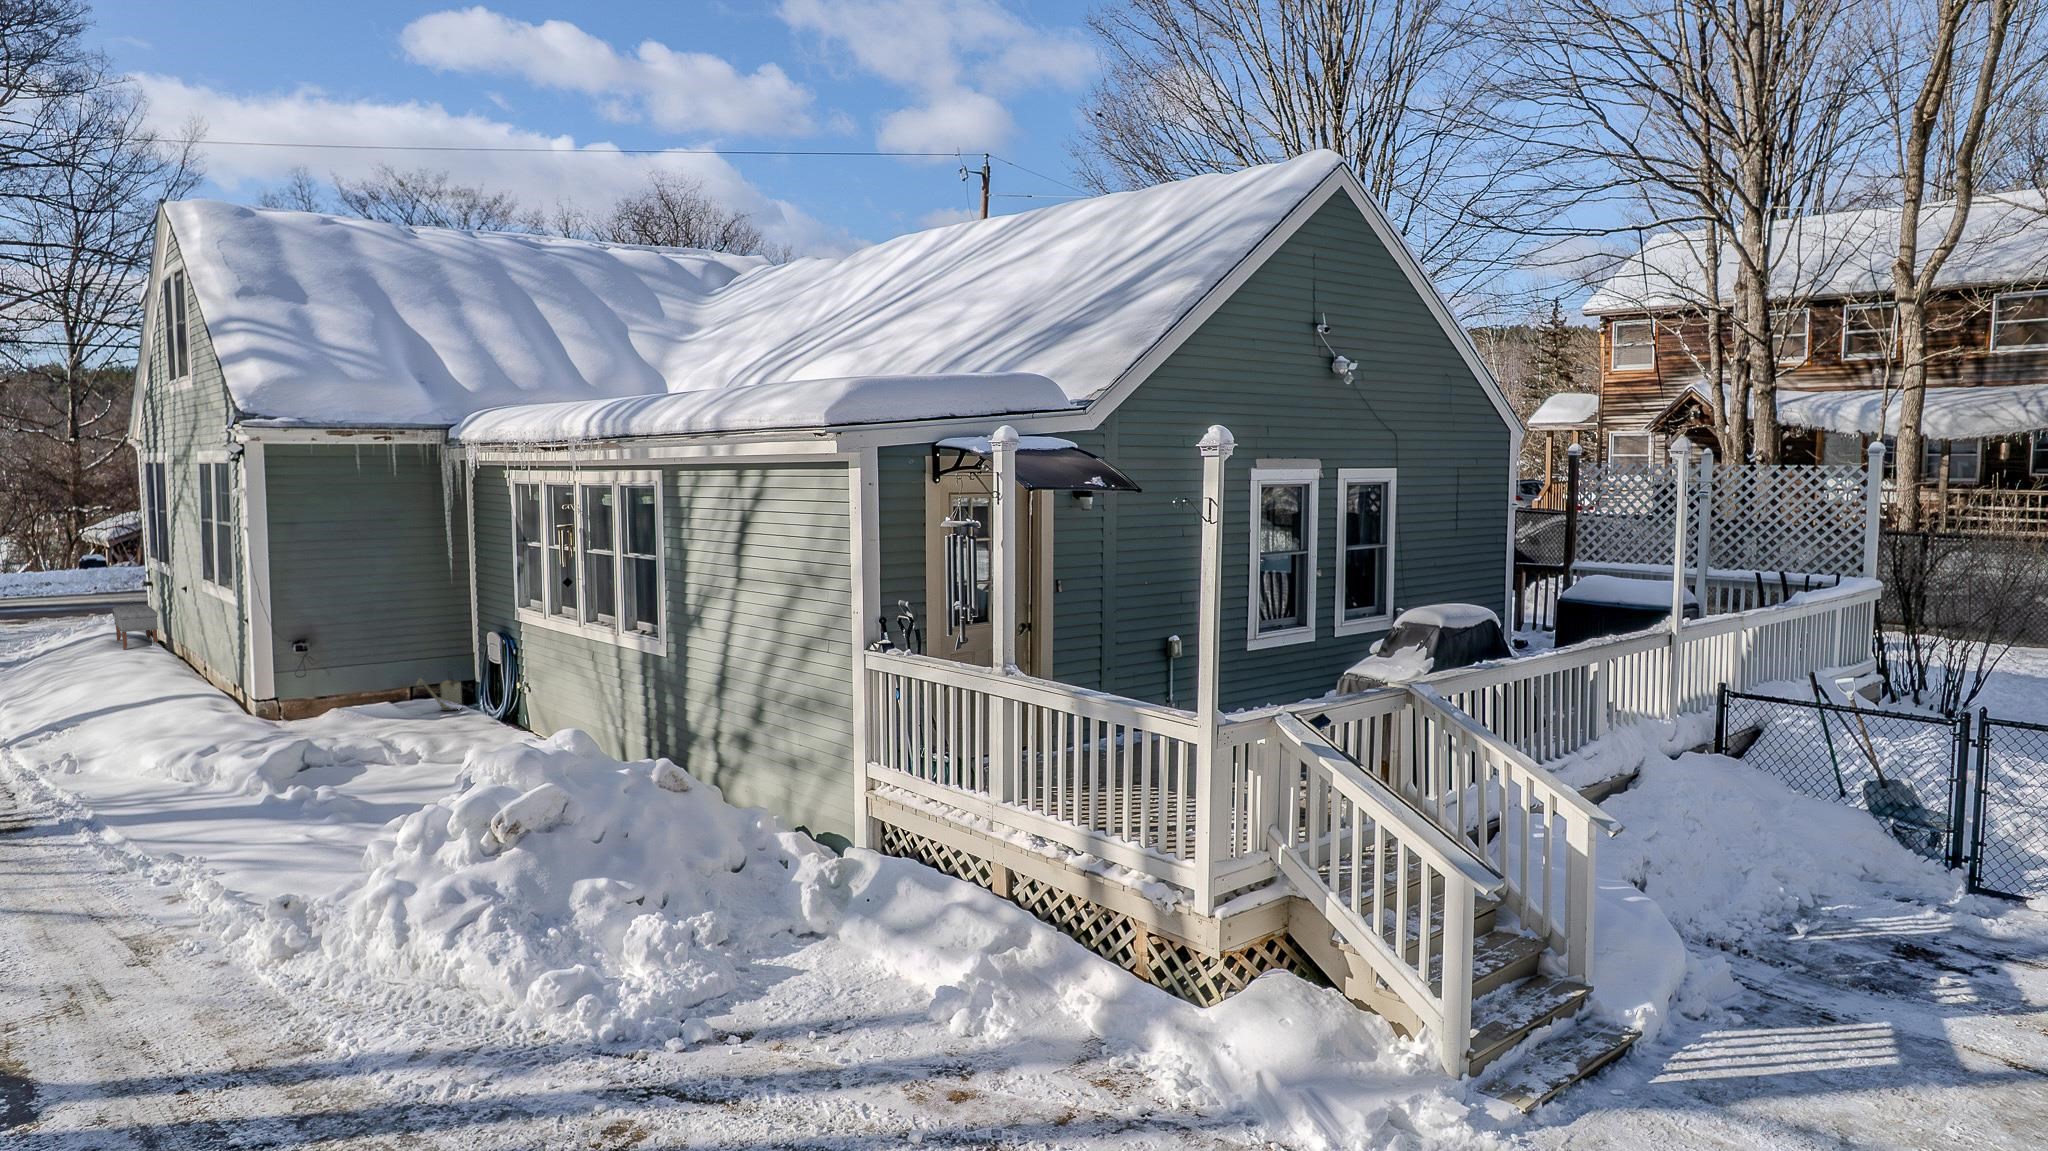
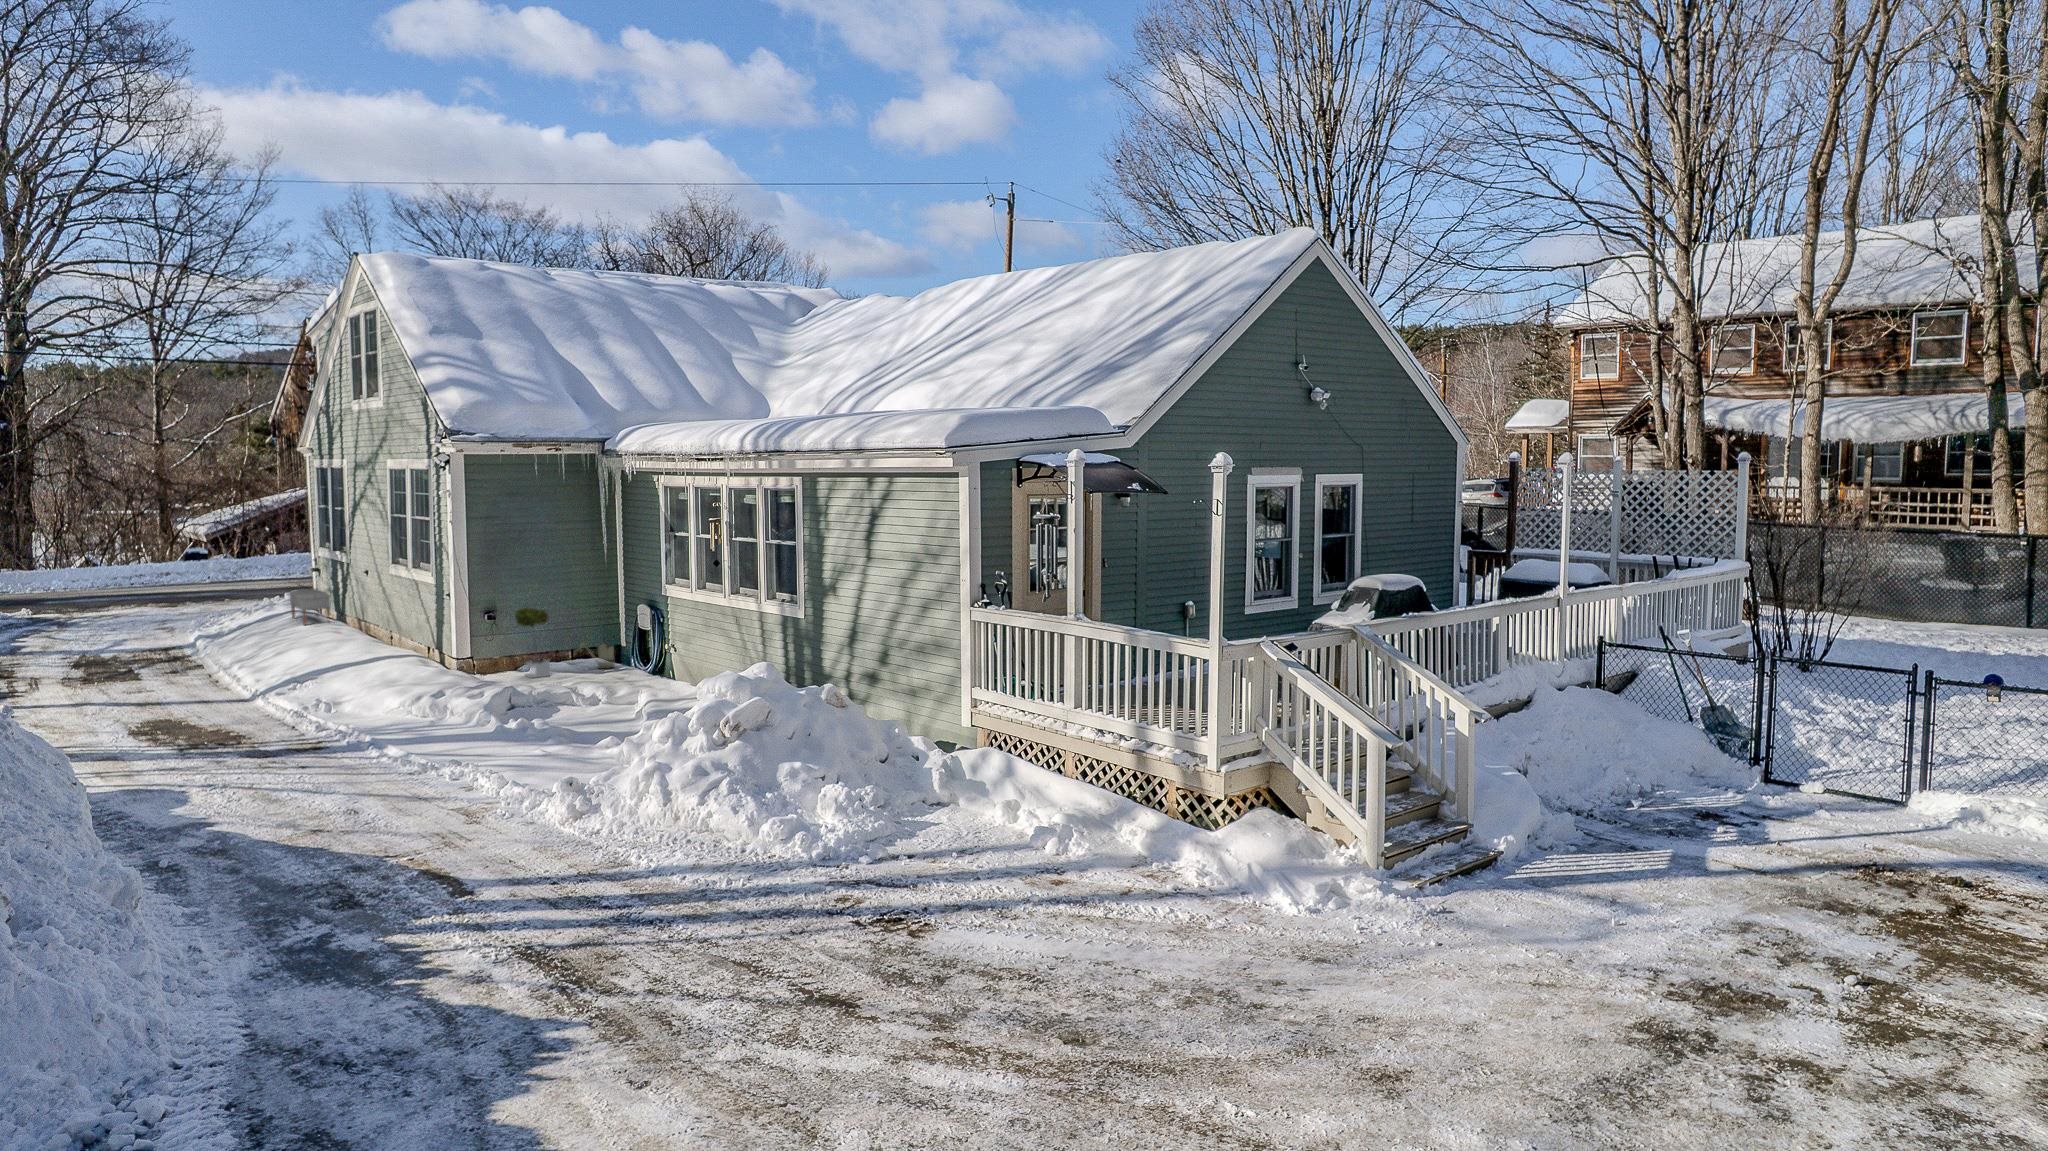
potted tree: none [328,635,375,725] -> present [515,607,550,678]

